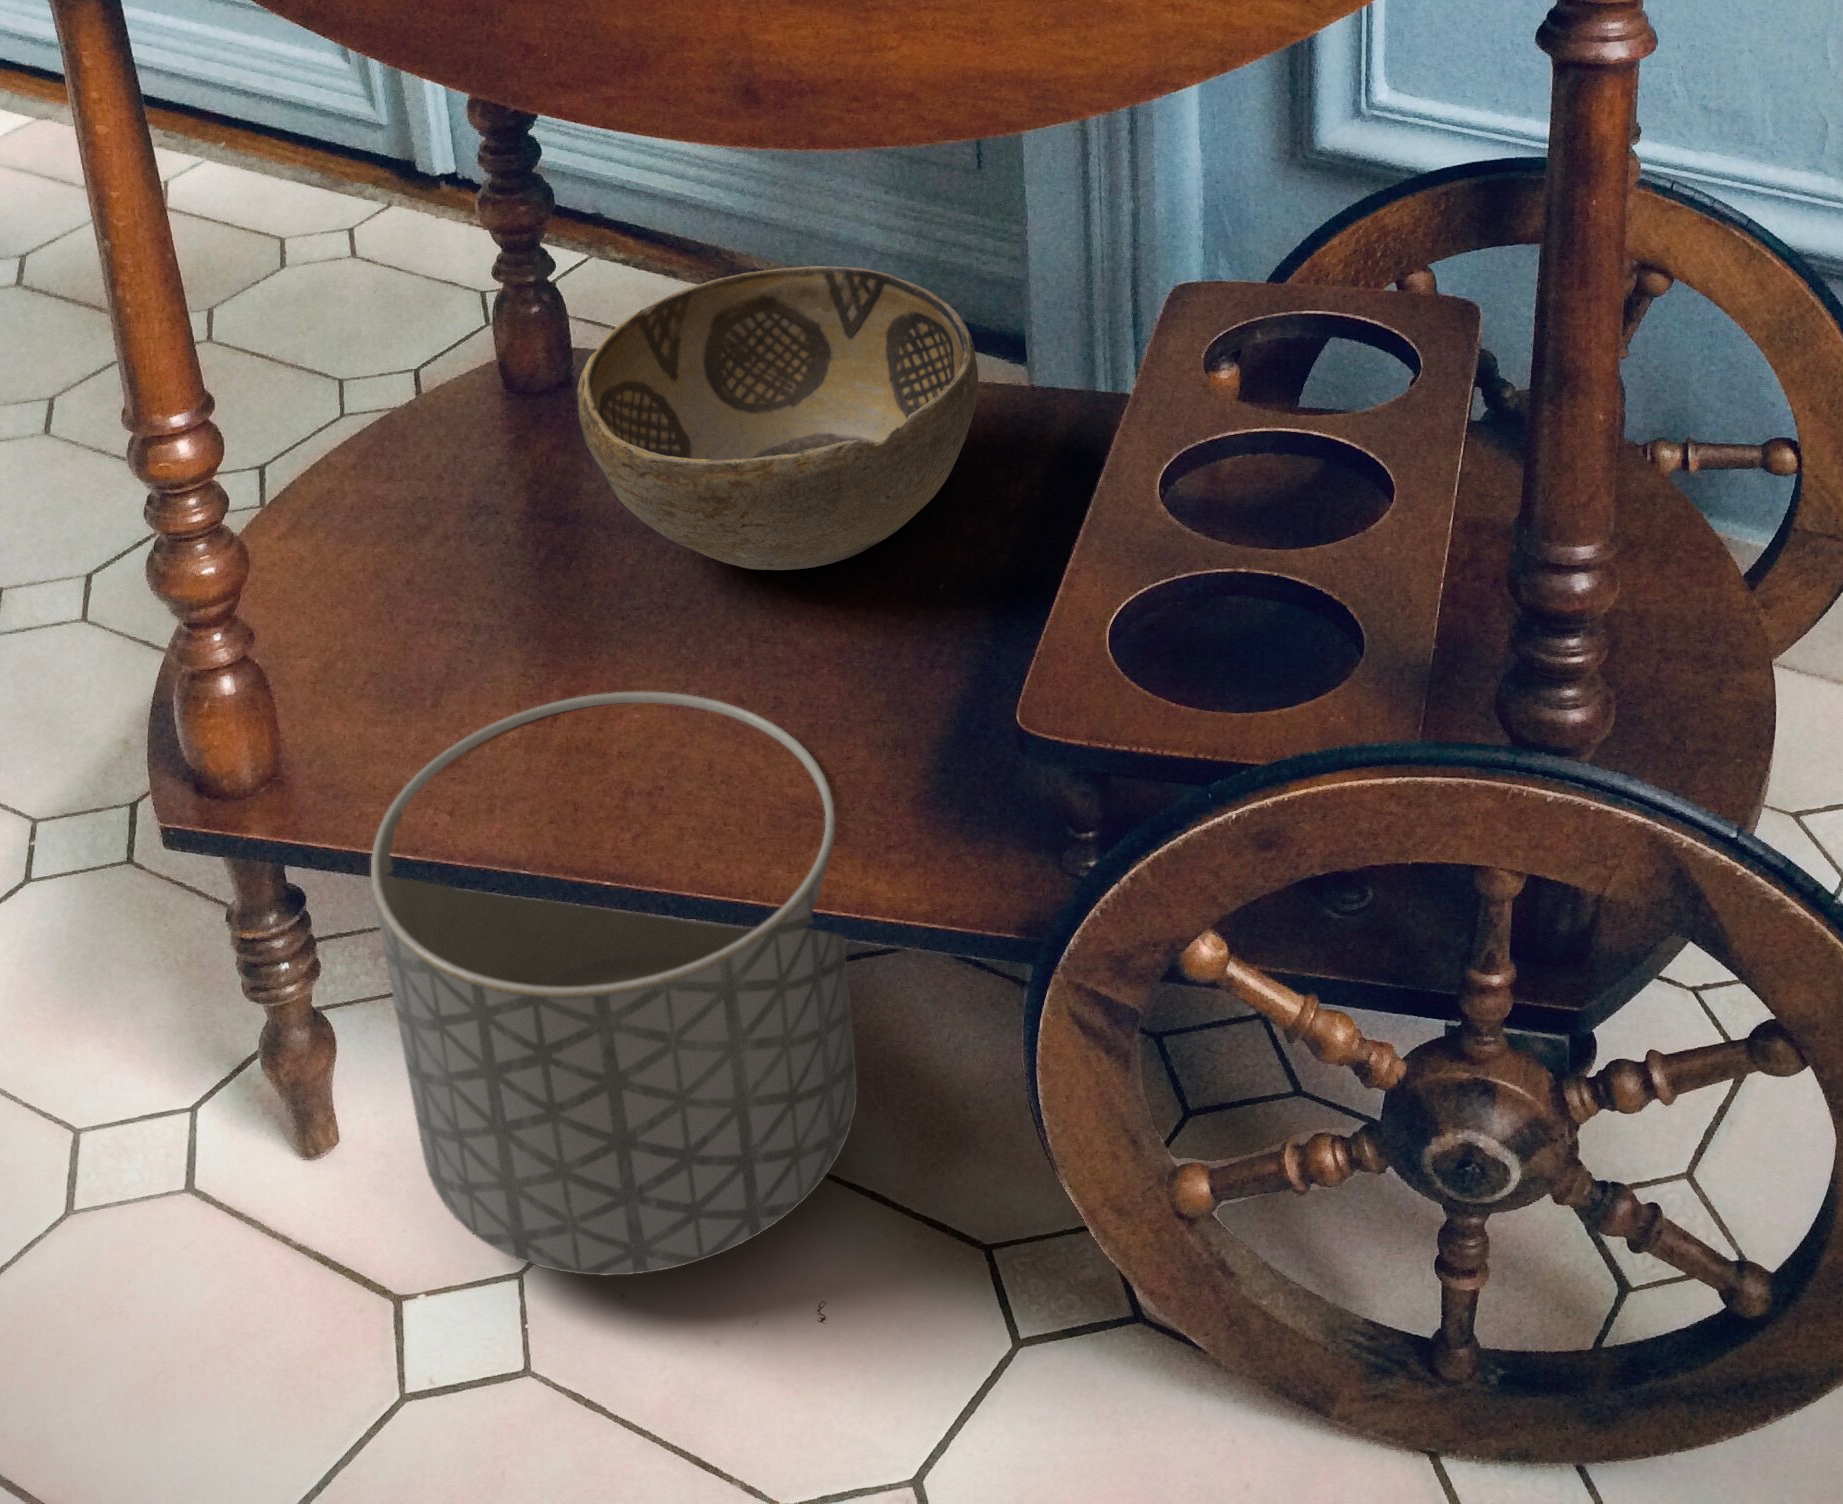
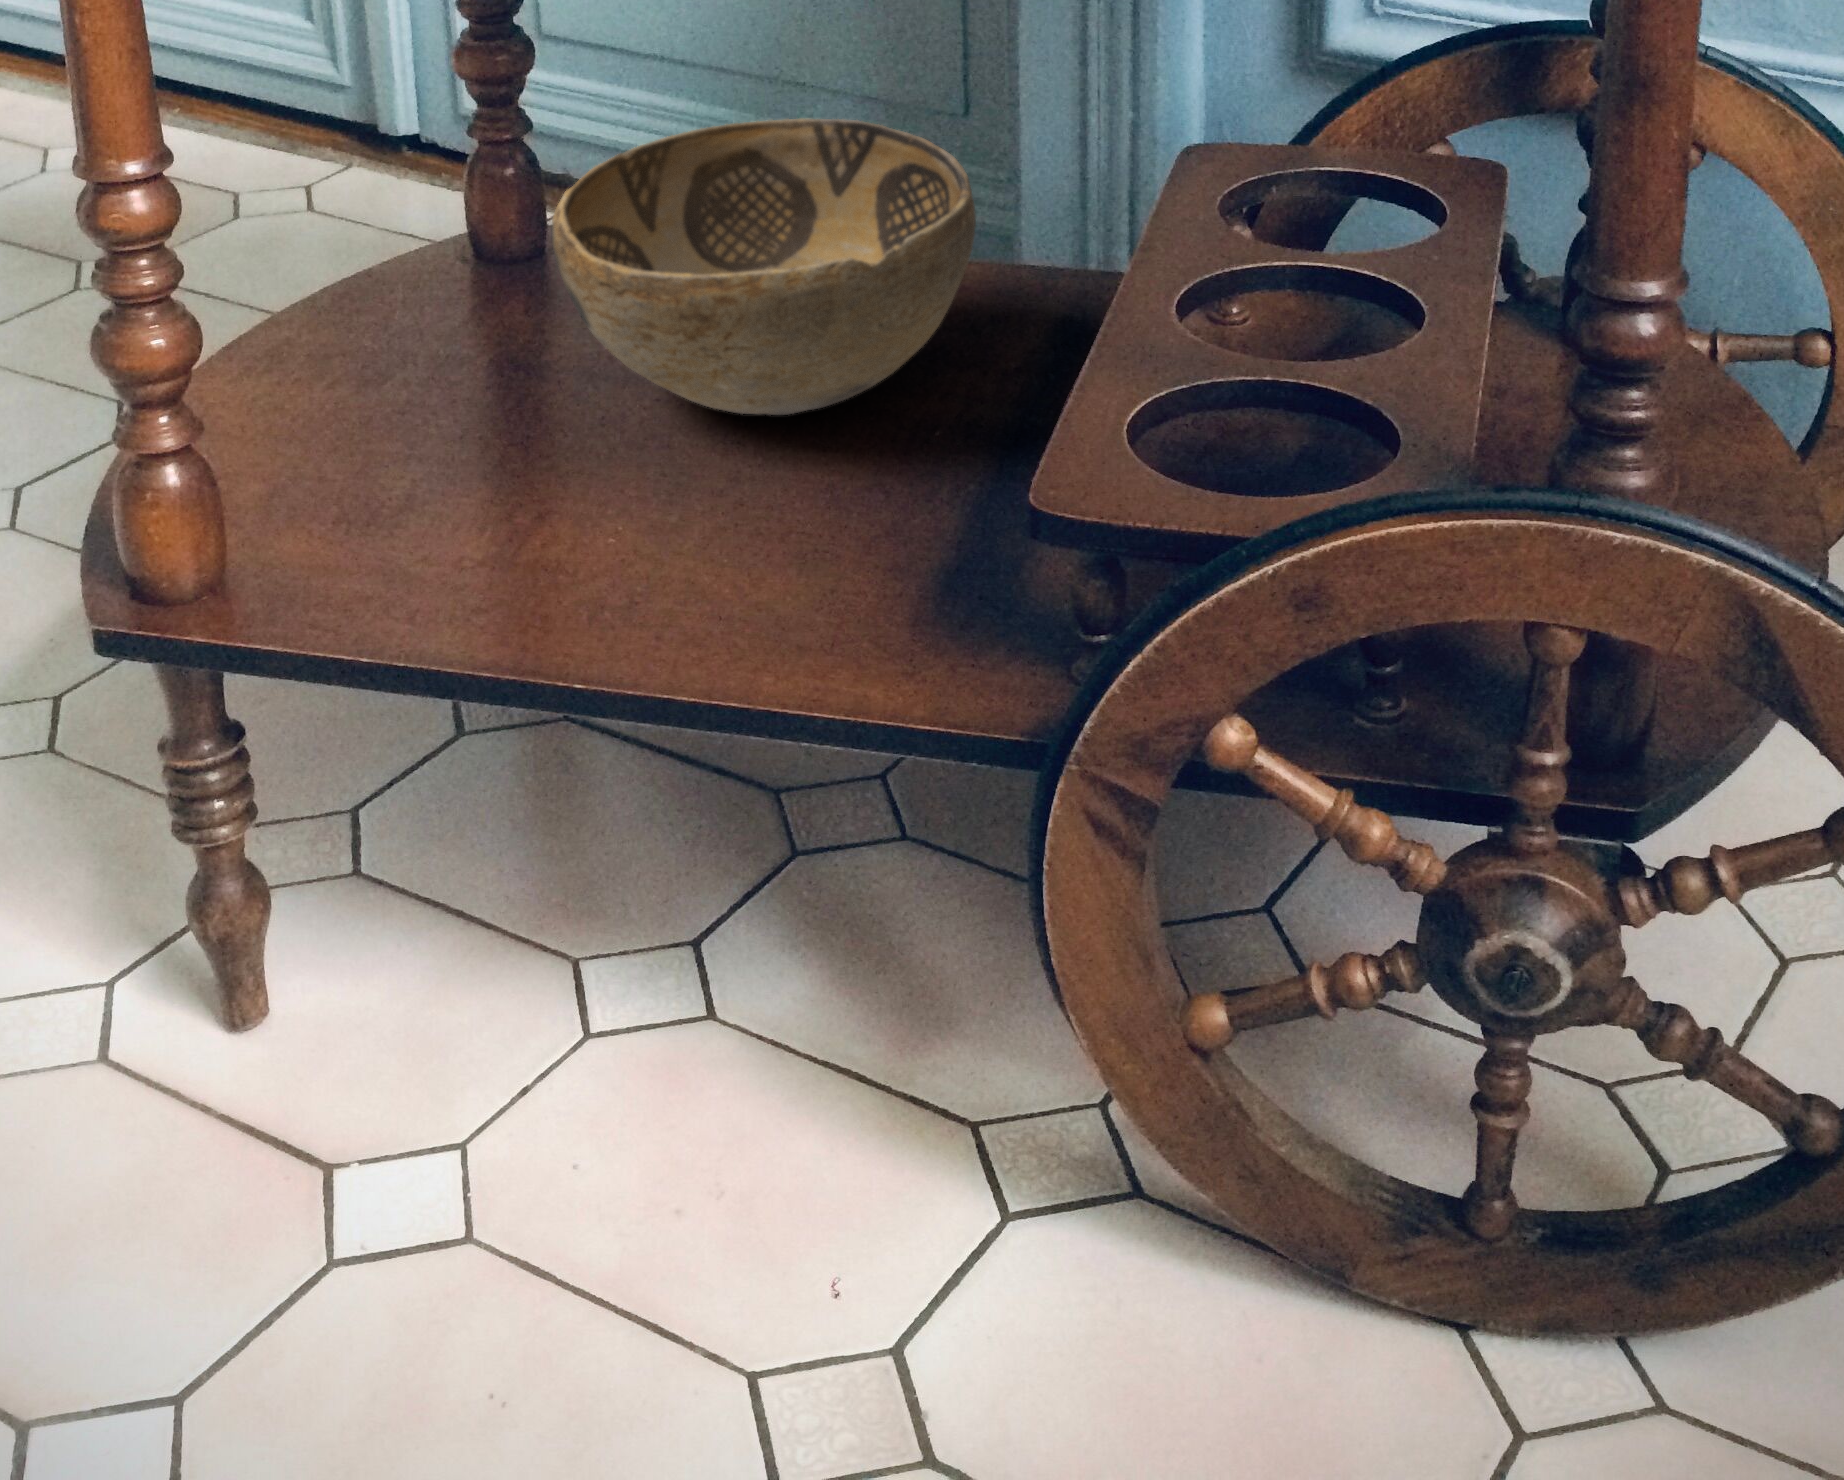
planter: present [371,691,857,1275] -> none [317,520,832,1129]

